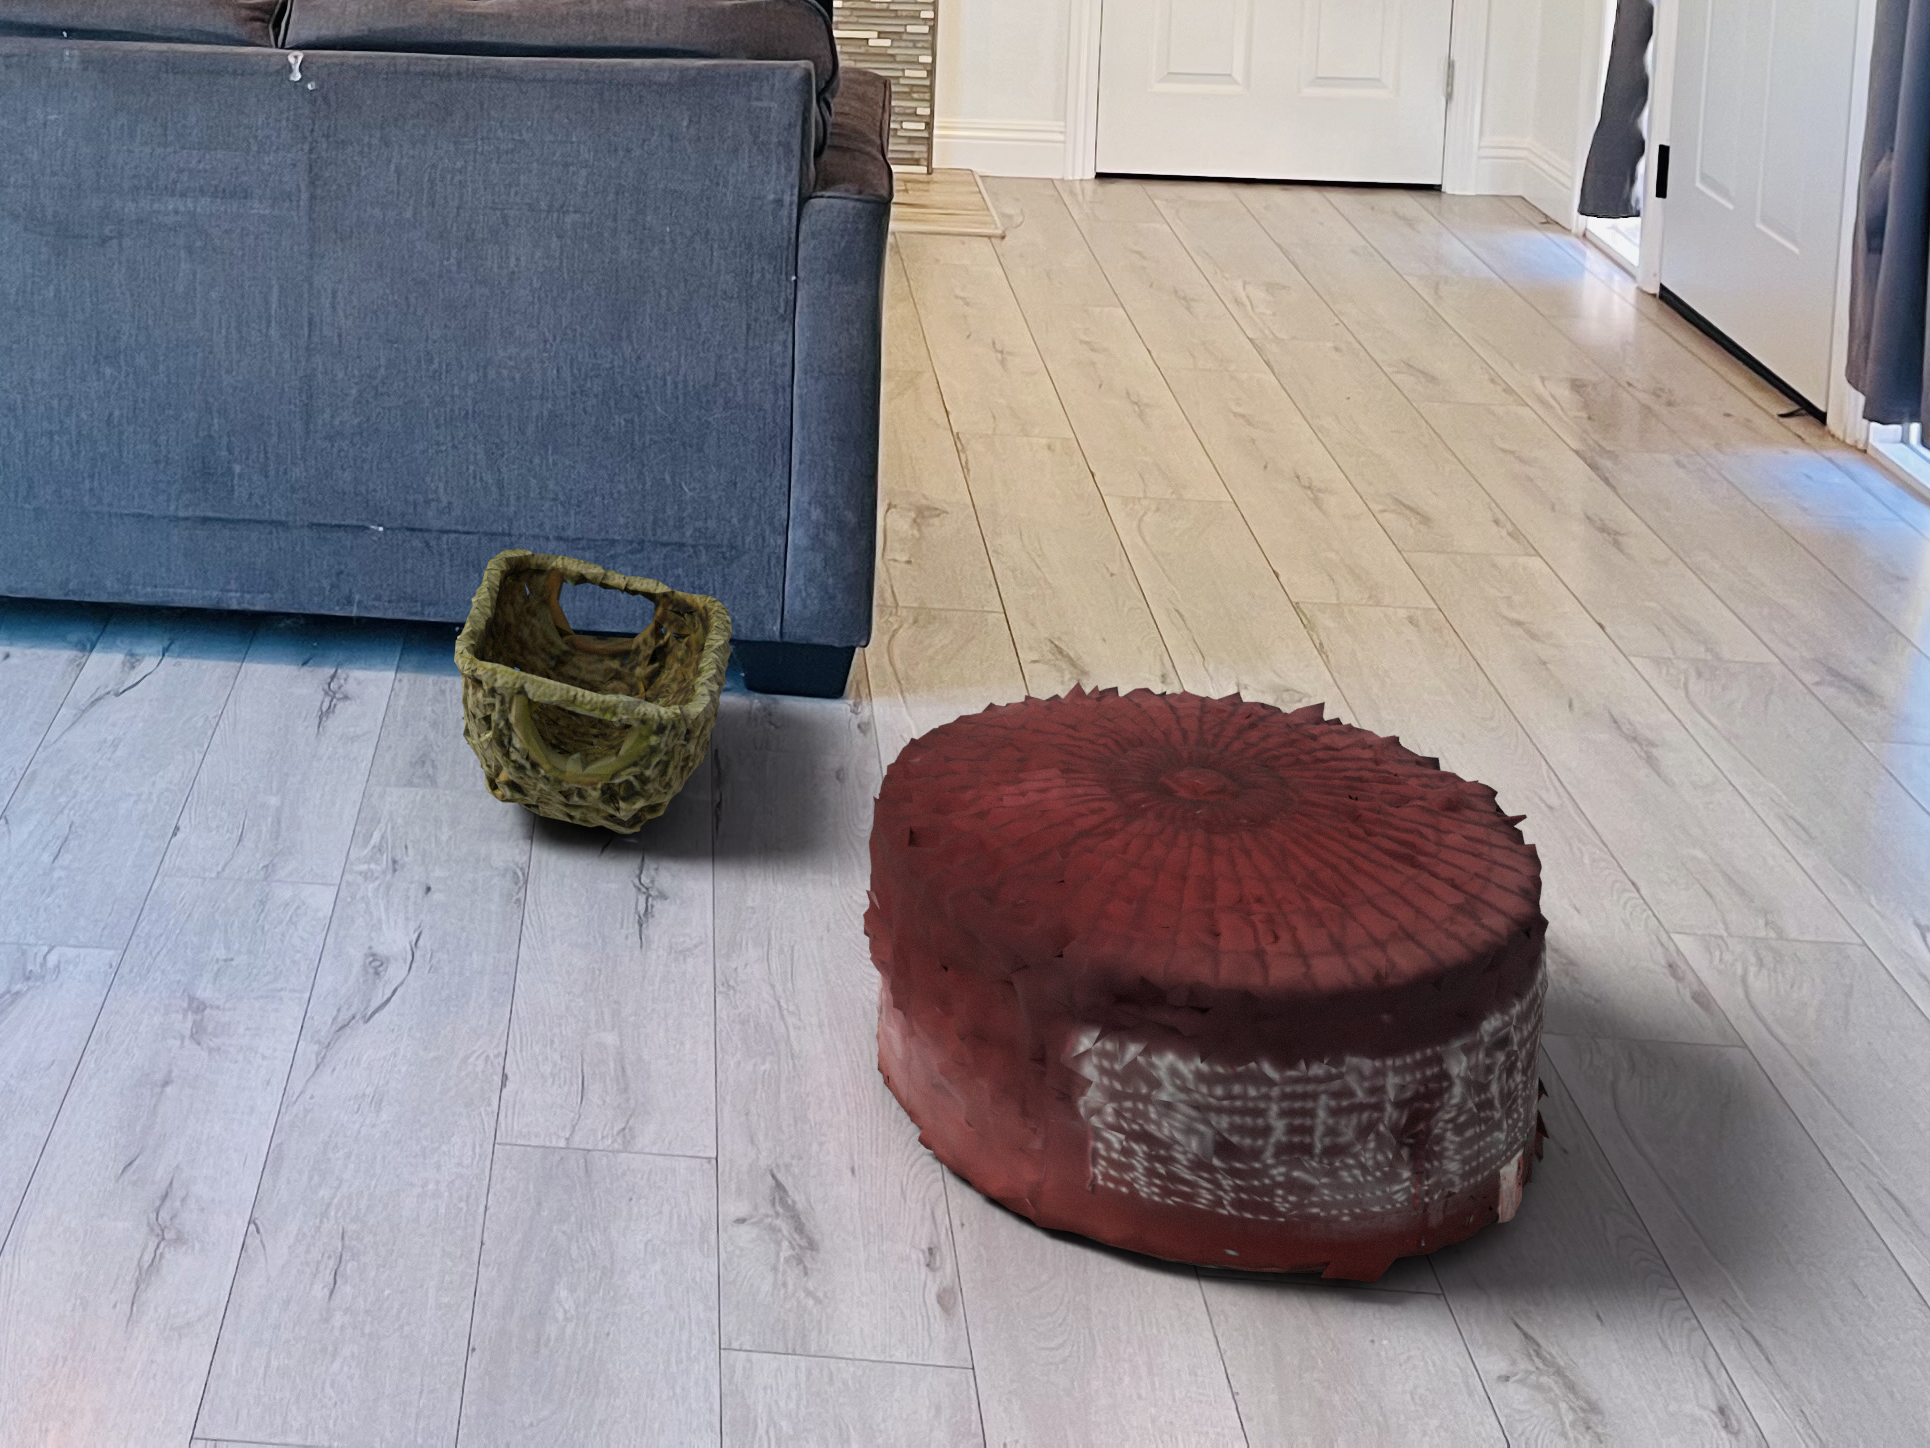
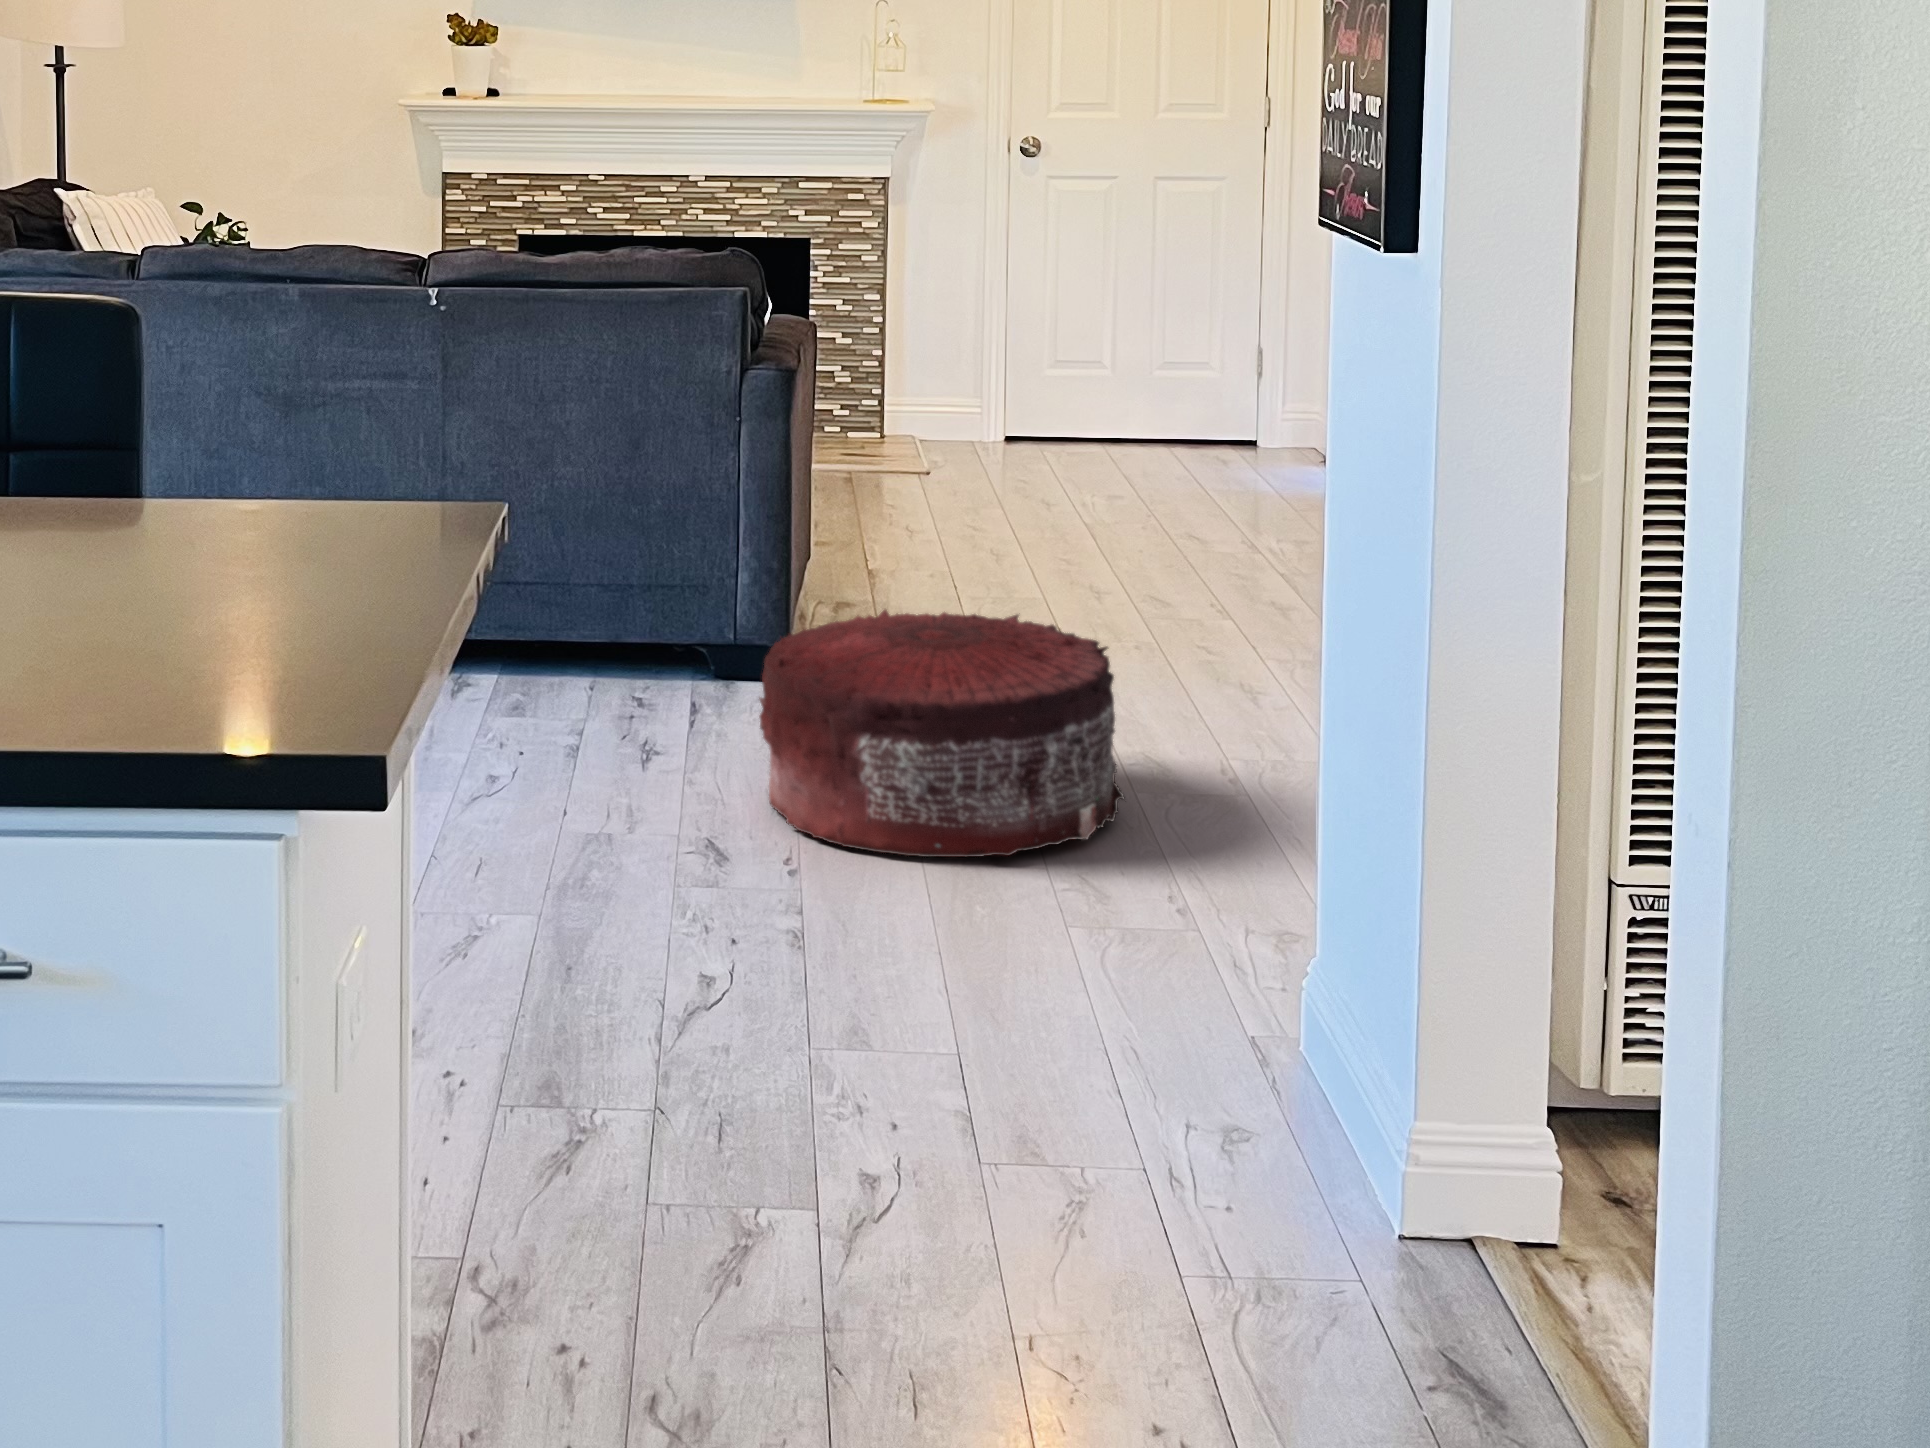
woven basket: present [454,548,732,834] -> none [534,588,702,730]

